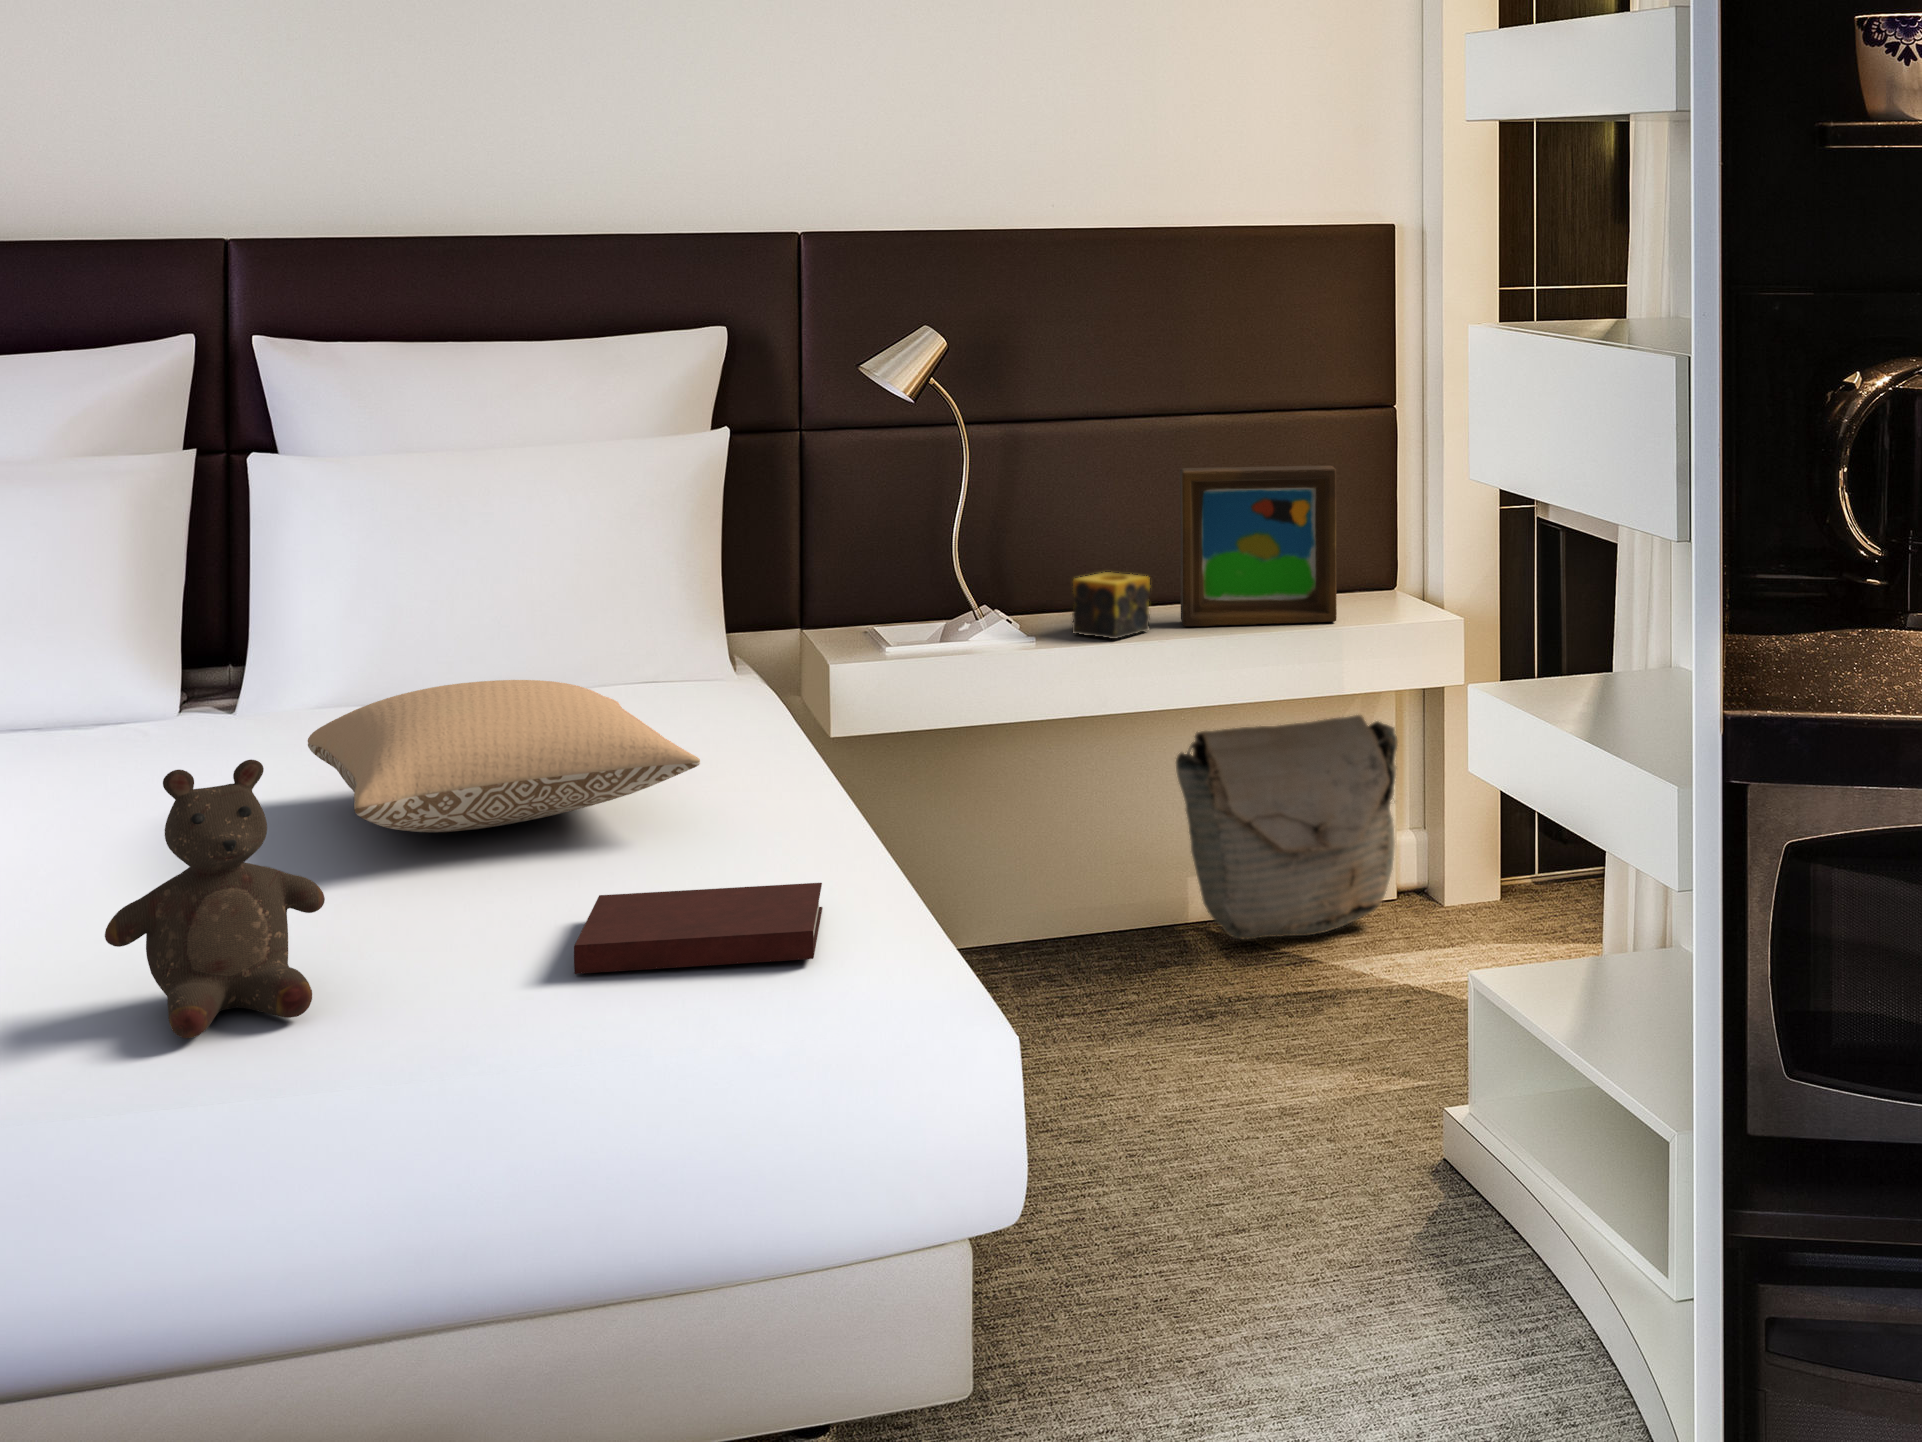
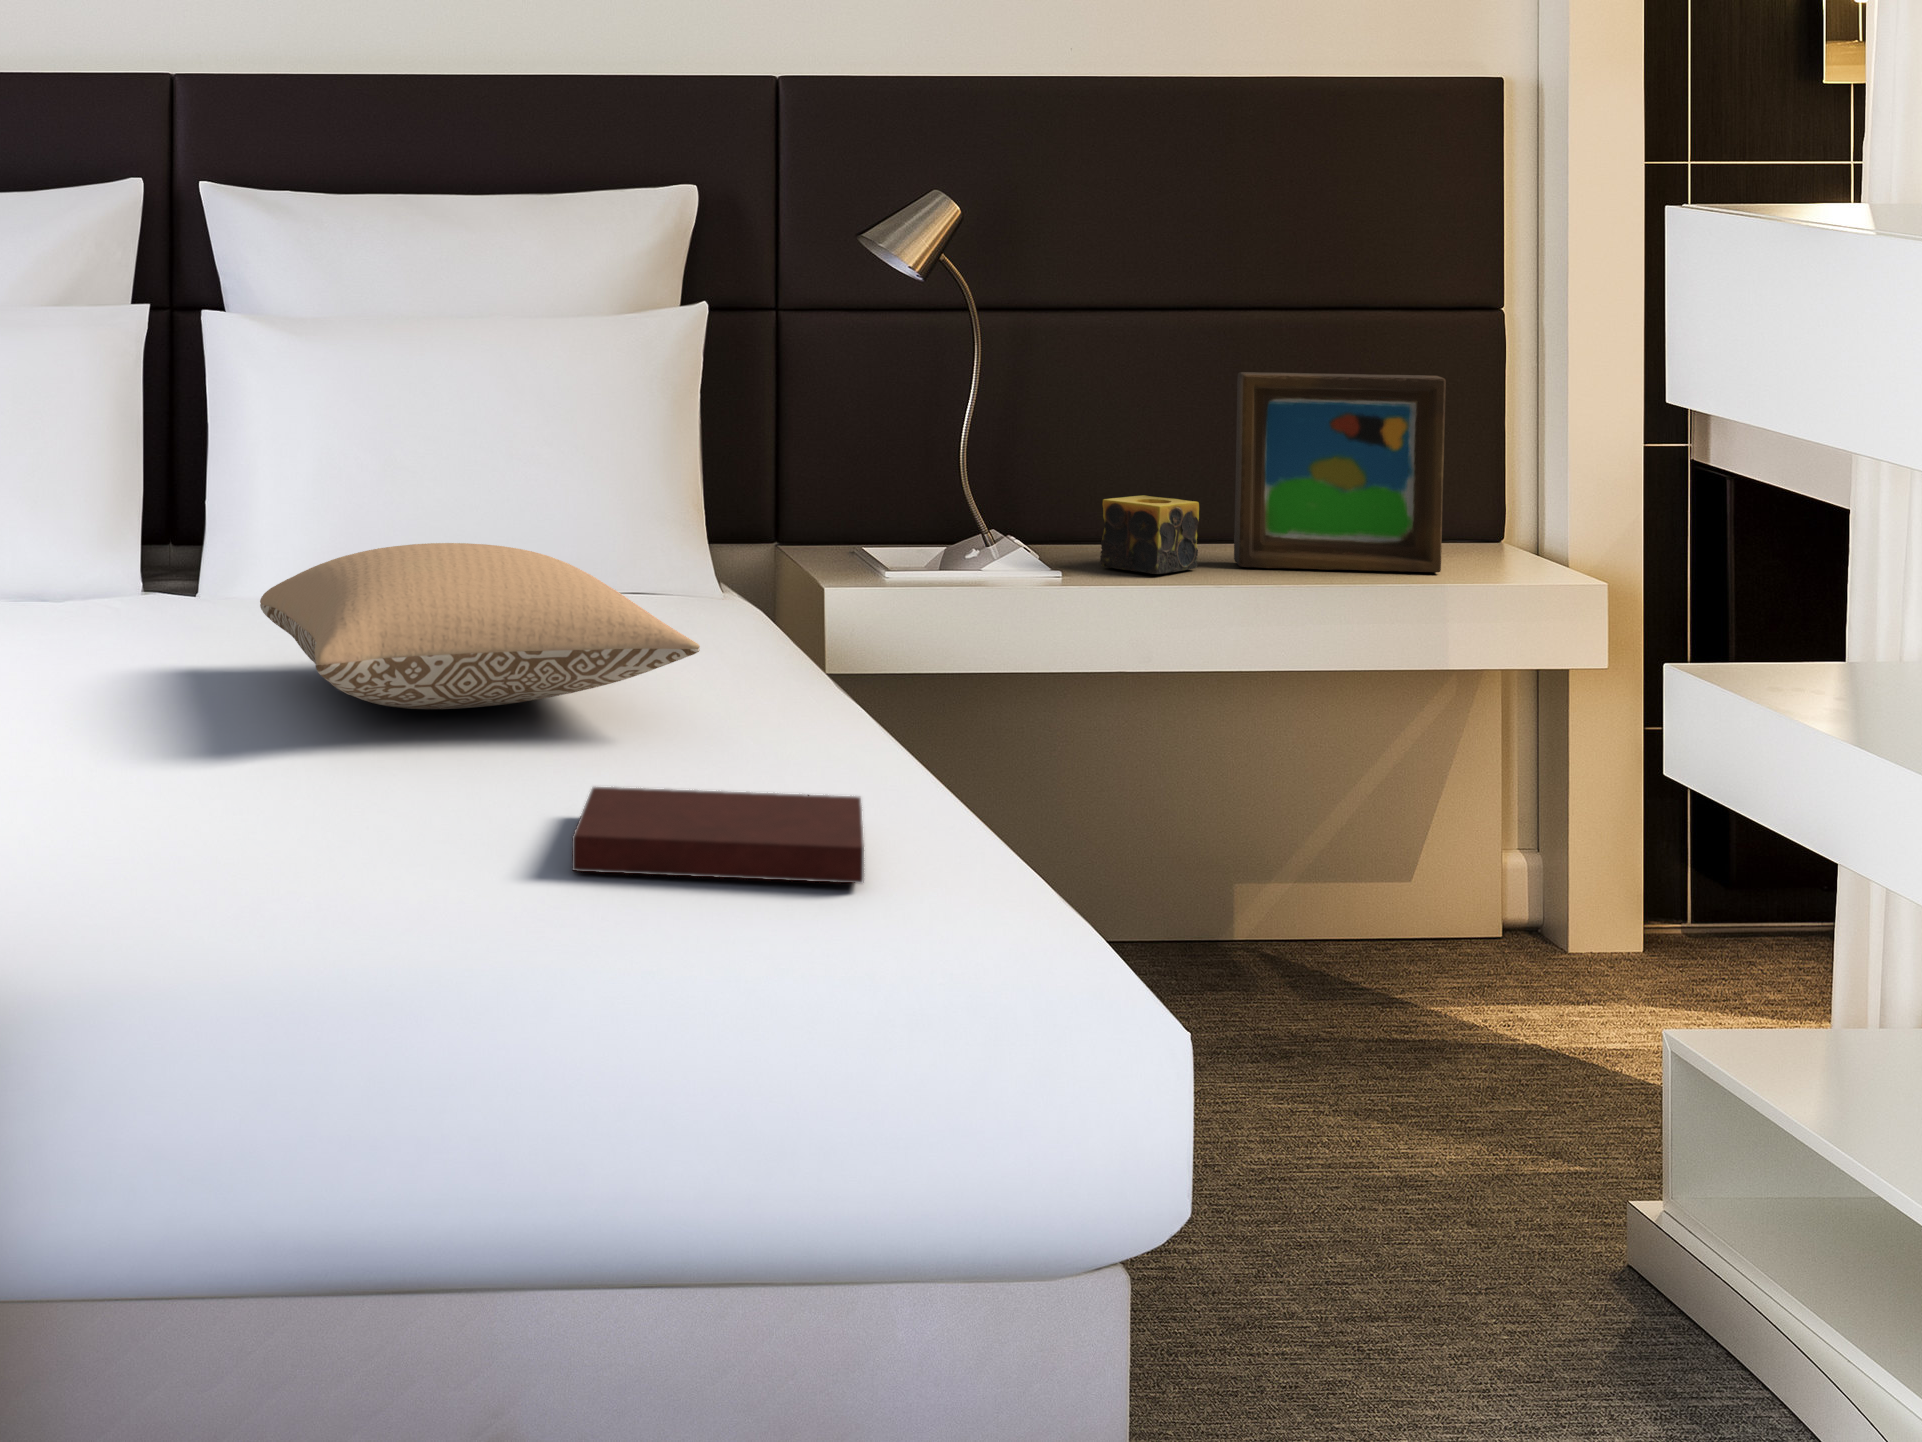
bag: present [1176,715,1397,939] -> none [1222,698,1512,969]
stuffed bear: present [105,760,325,1038] -> none [58,577,291,893]

